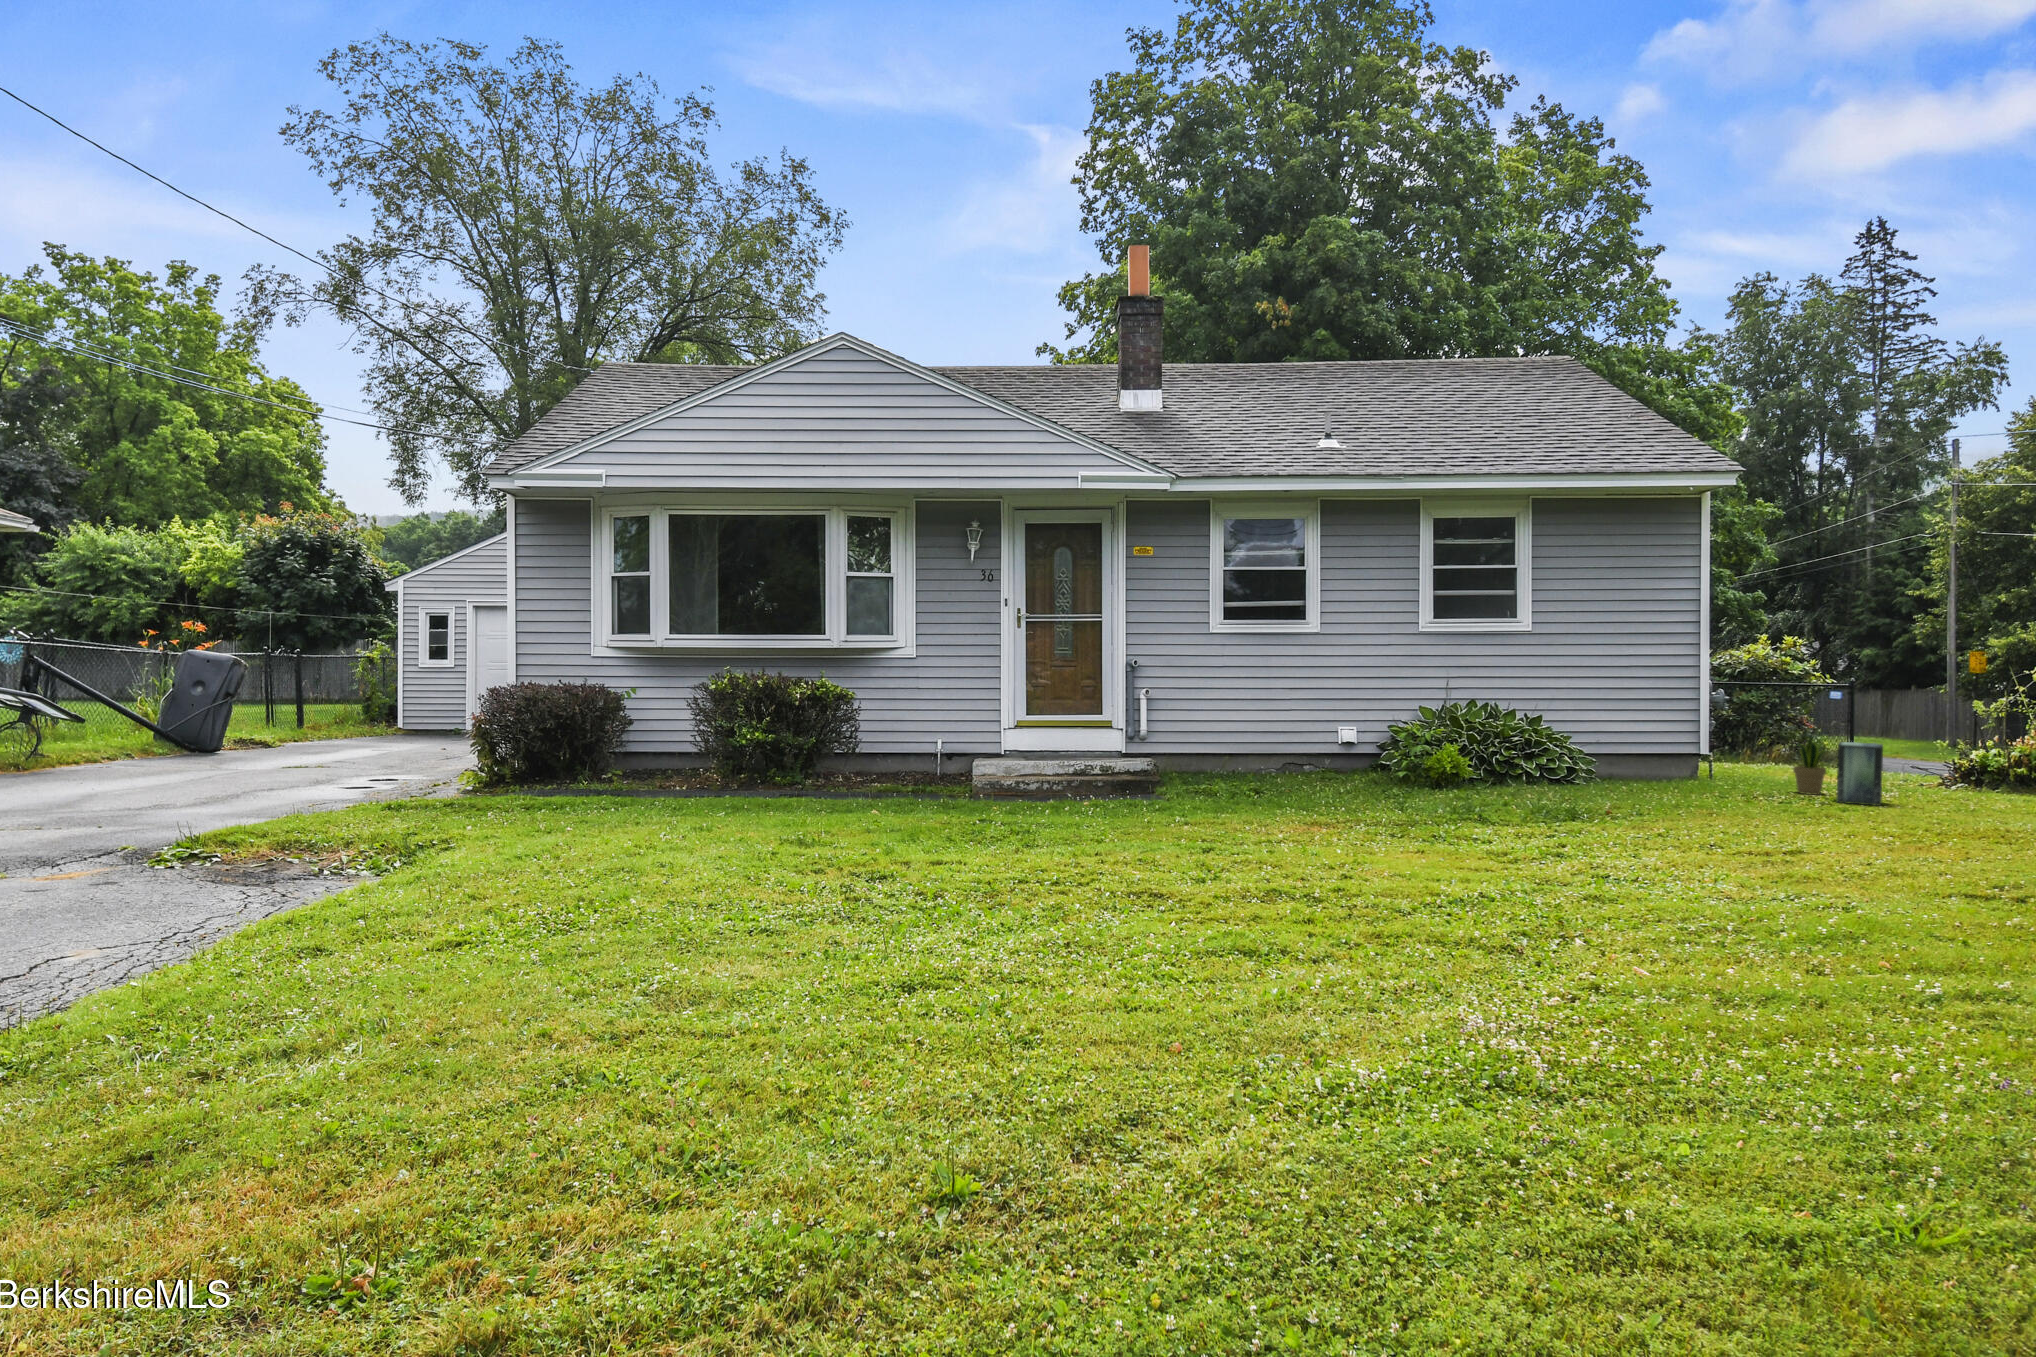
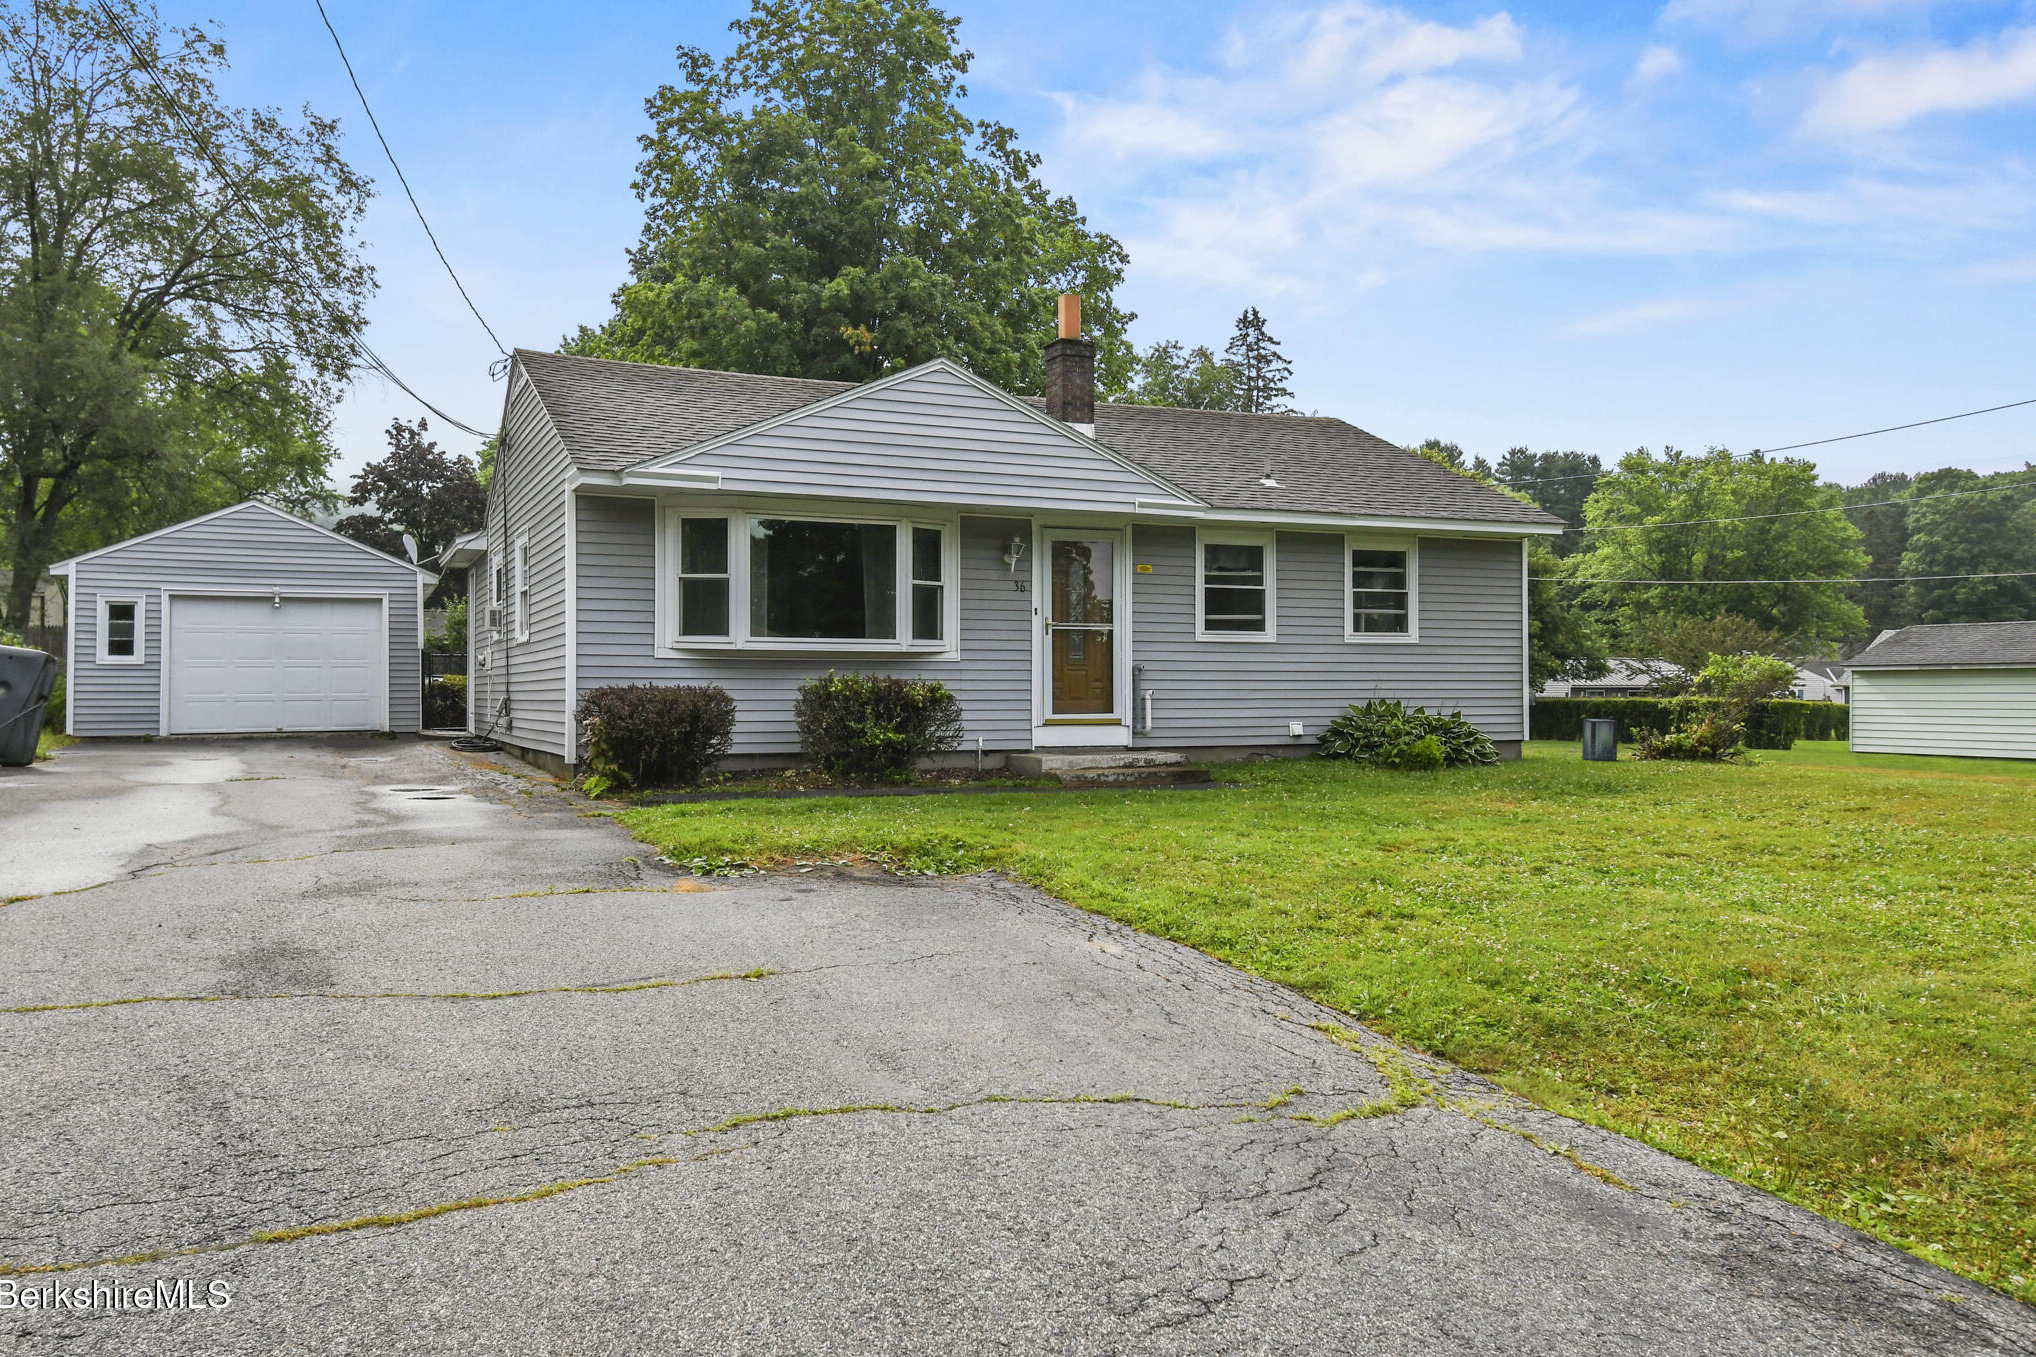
potted plant: present [1793,740,1826,795] -> none [1544,719,1568,758]

